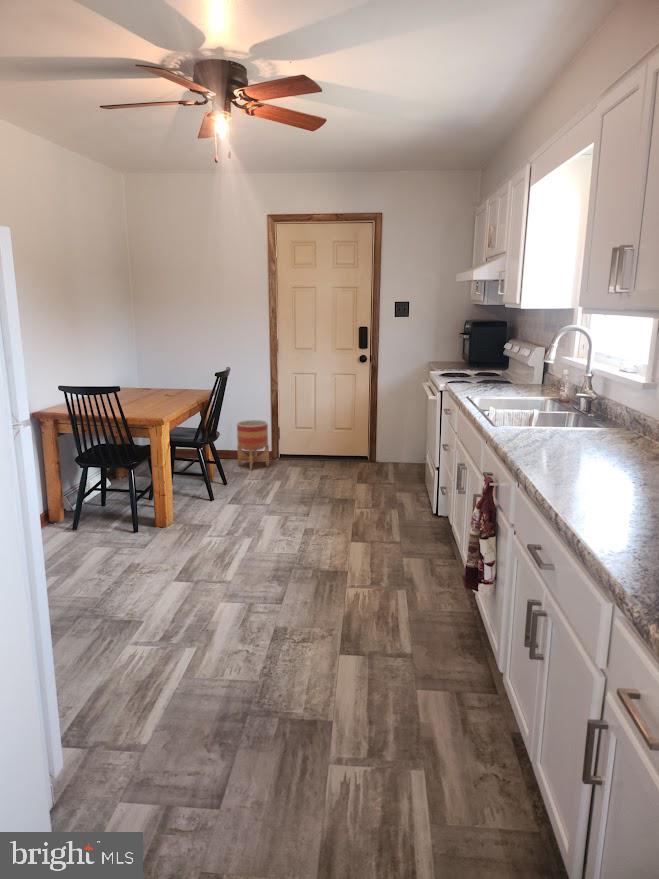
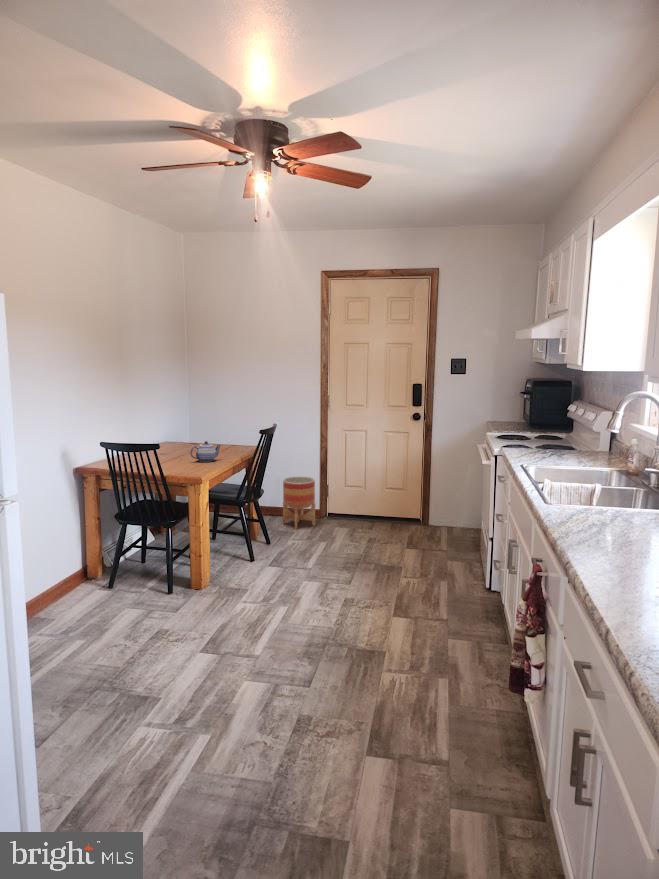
teapot: none [148,385,179,405] -> present [190,441,221,462]

